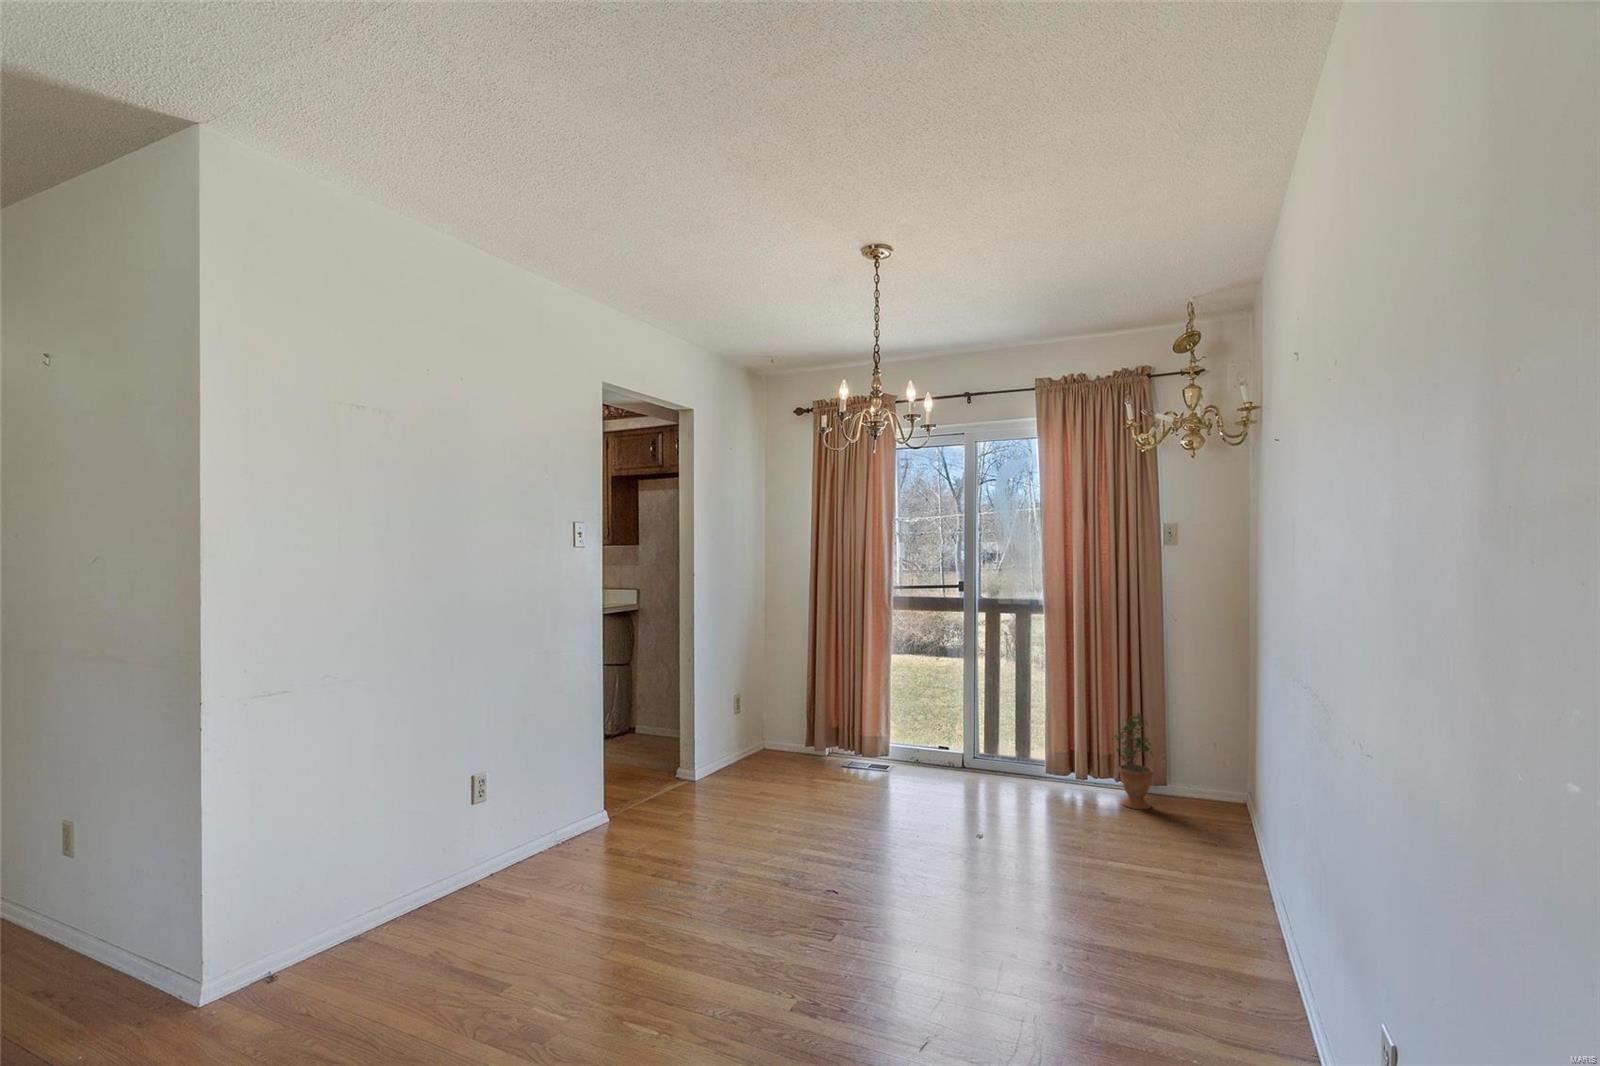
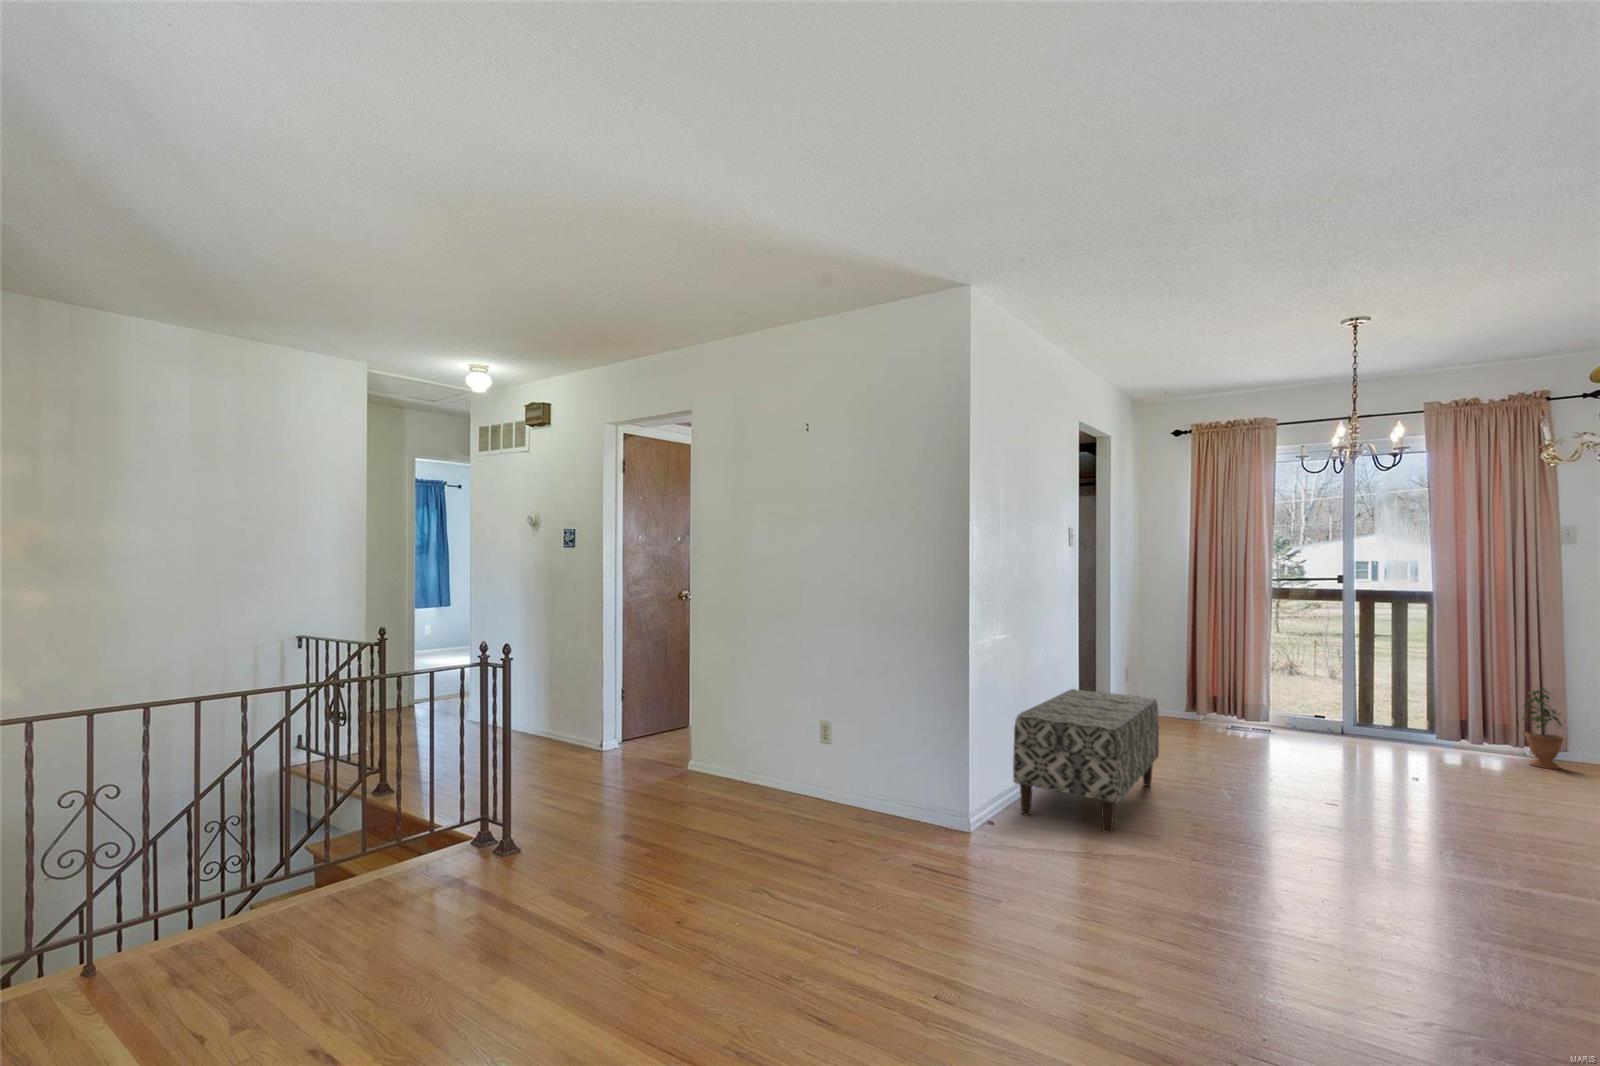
bench: none [289,755,606,1003] -> present [1013,689,1159,833]

